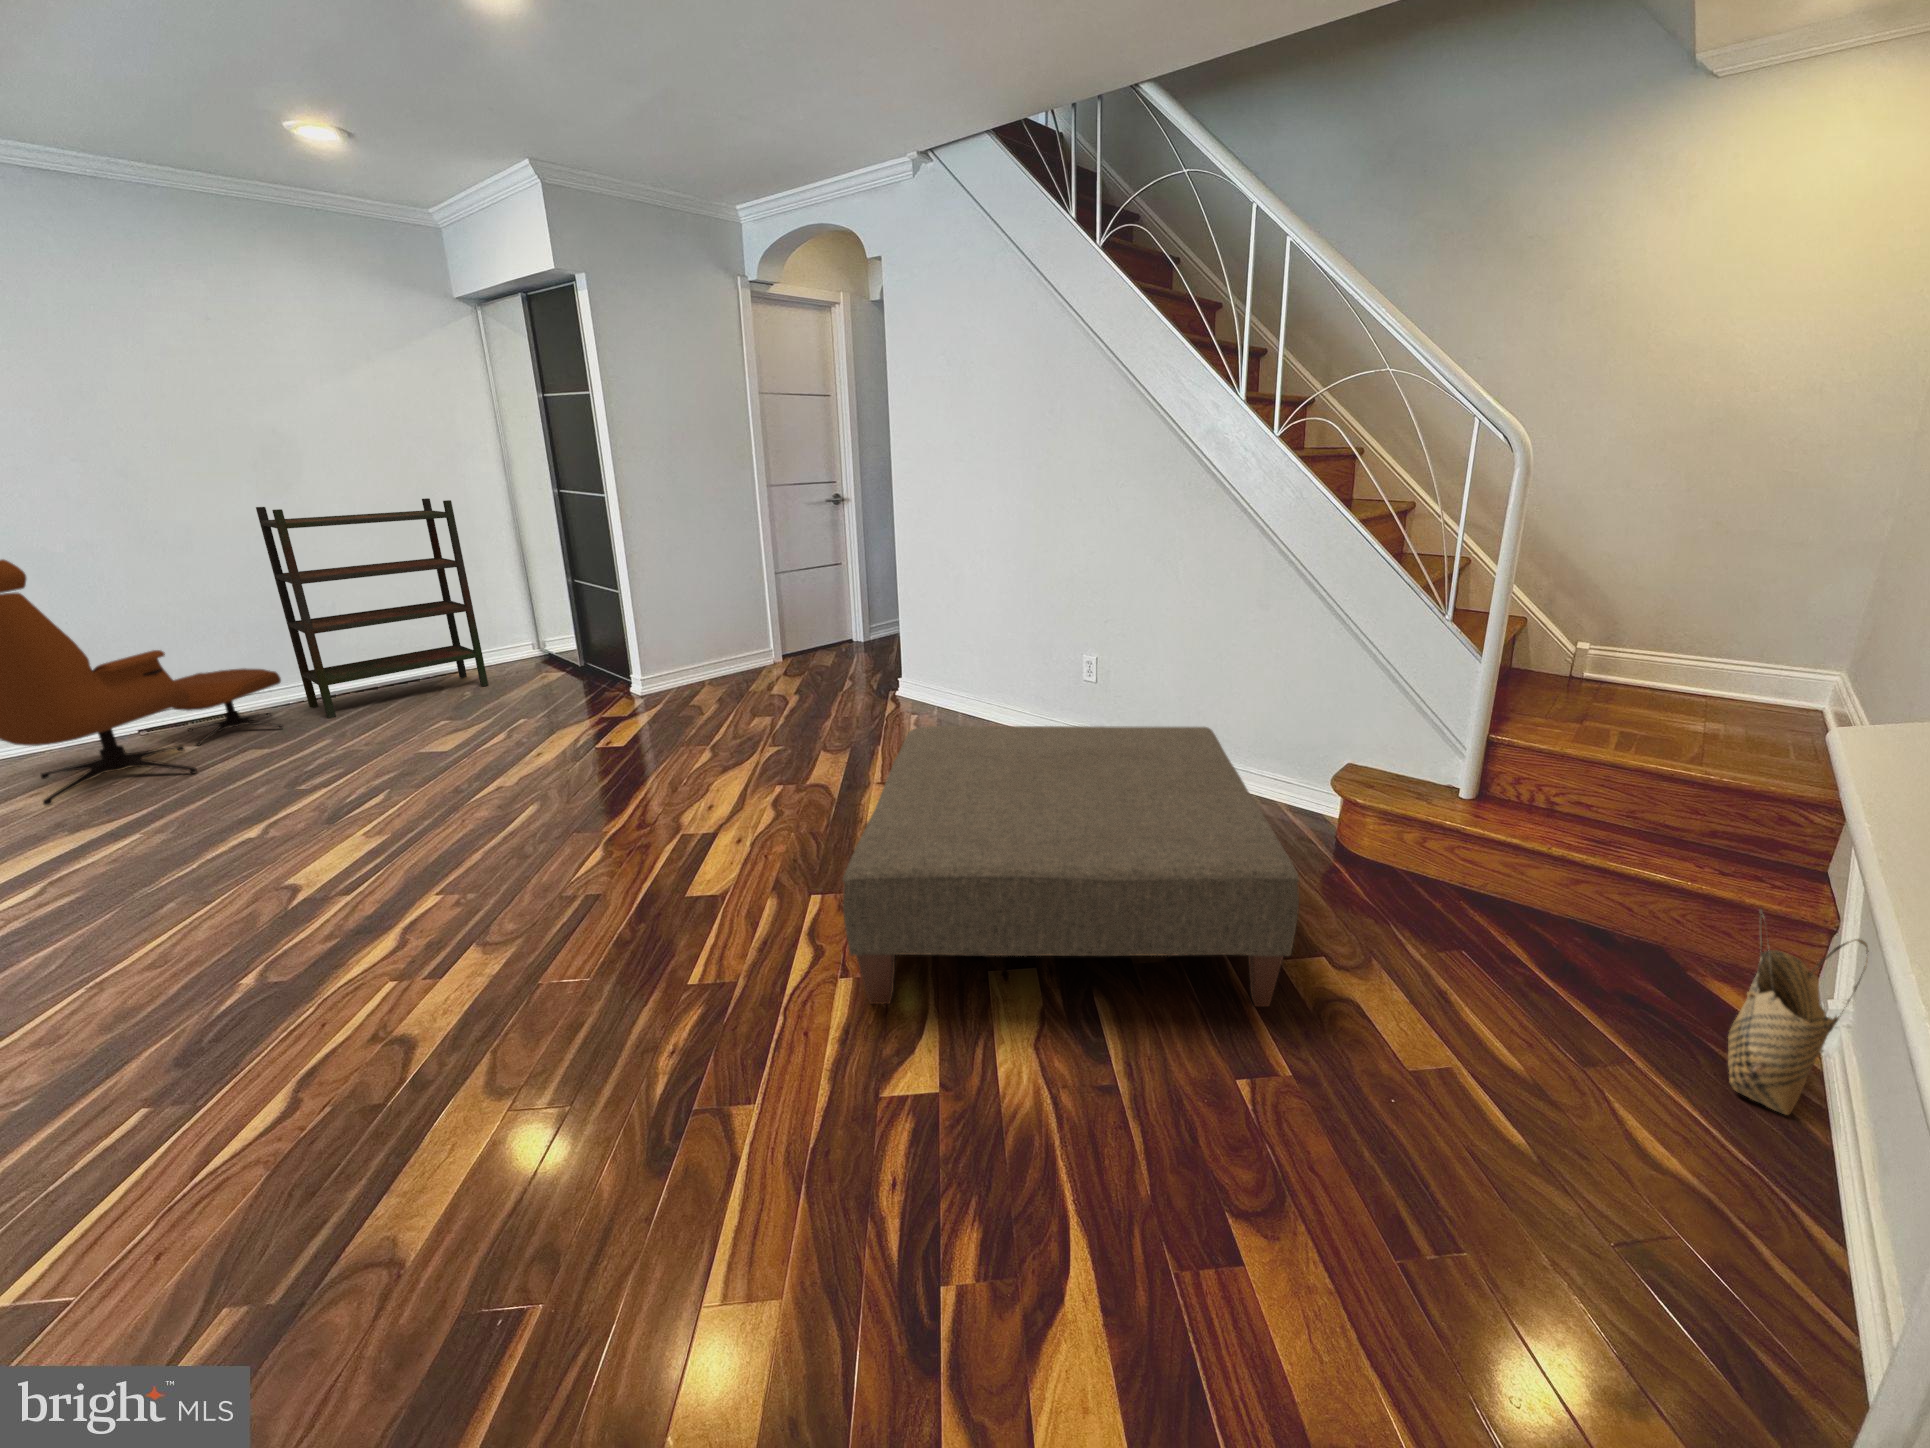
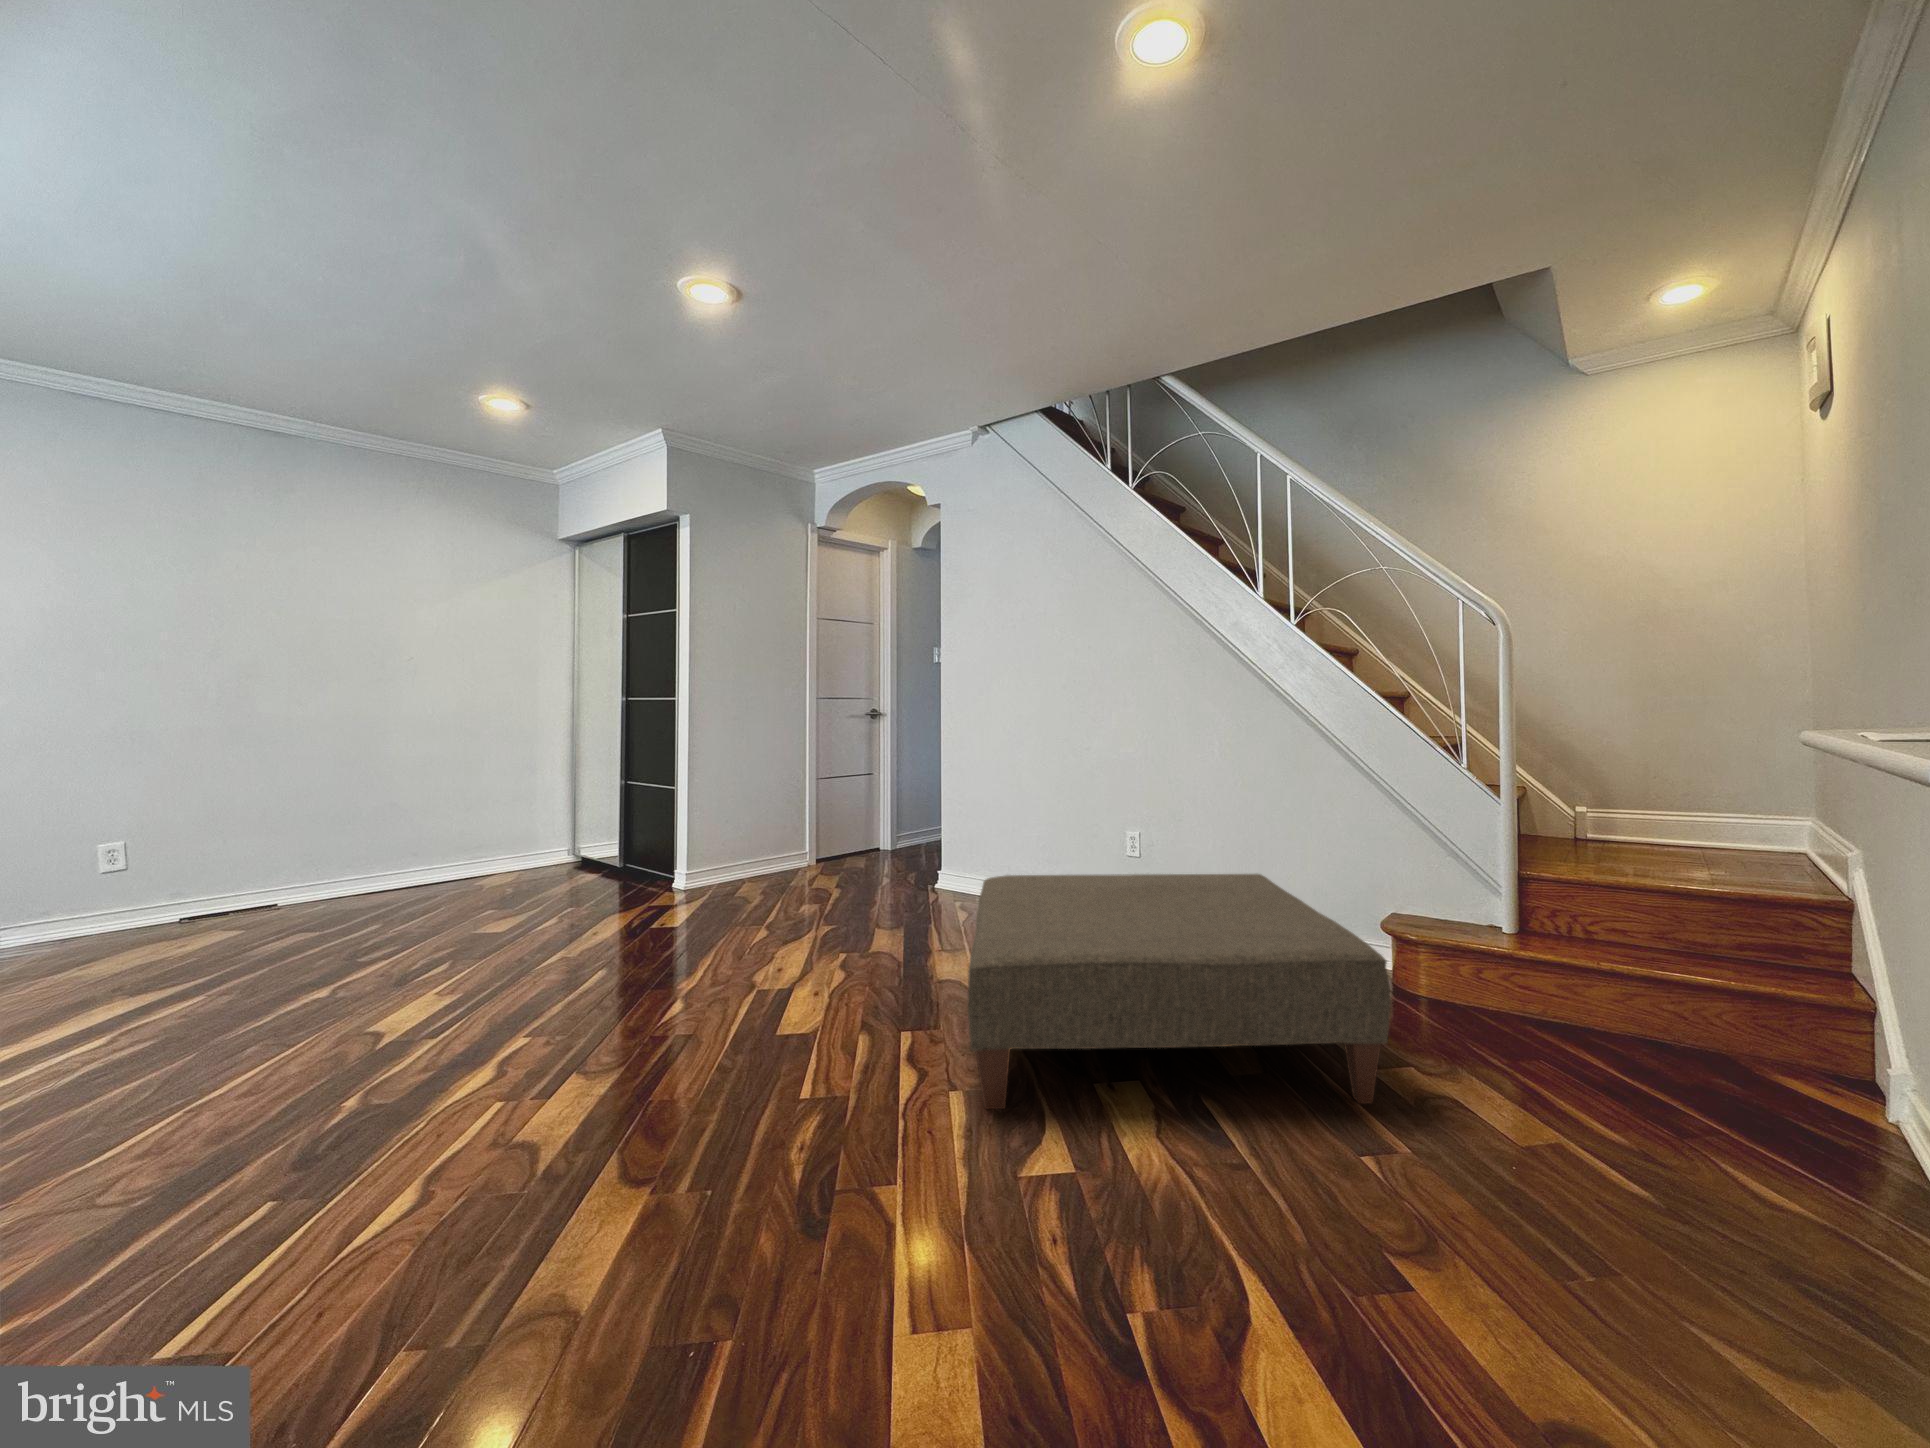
bookshelf: present [256,498,488,719] -> none [351,705,530,910]
lounge chair: present [0,559,283,805] -> none [37,728,338,976]
woven basket: present [1728,909,1869,1115] -> none [1800,969,1907,1169]

